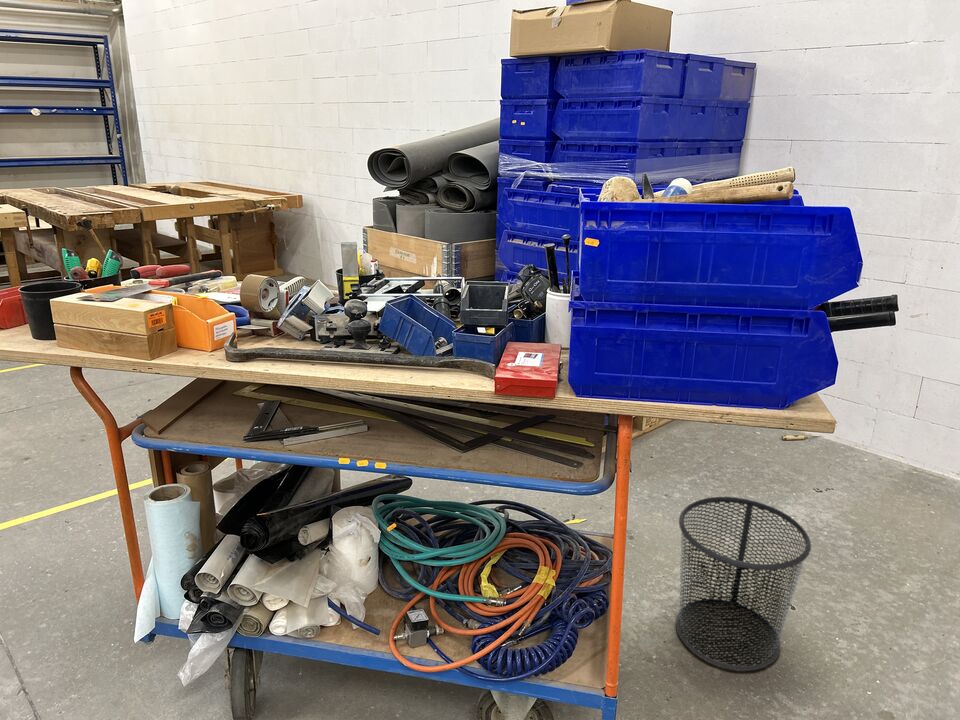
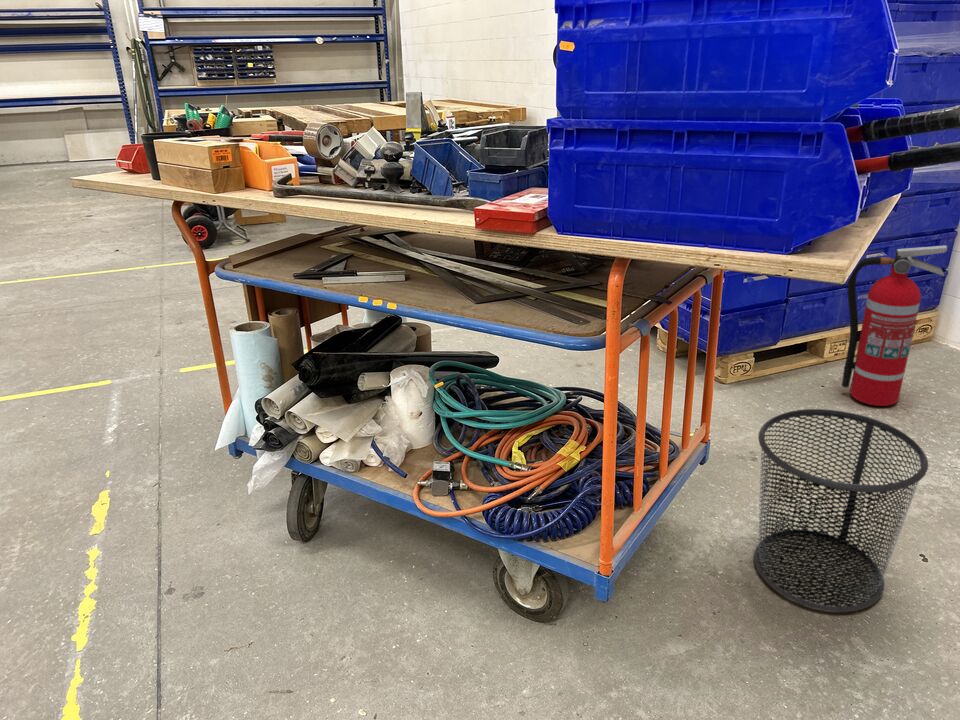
fire extinguisher: none [672,343,741,473] -> present [842,246,947,406]

